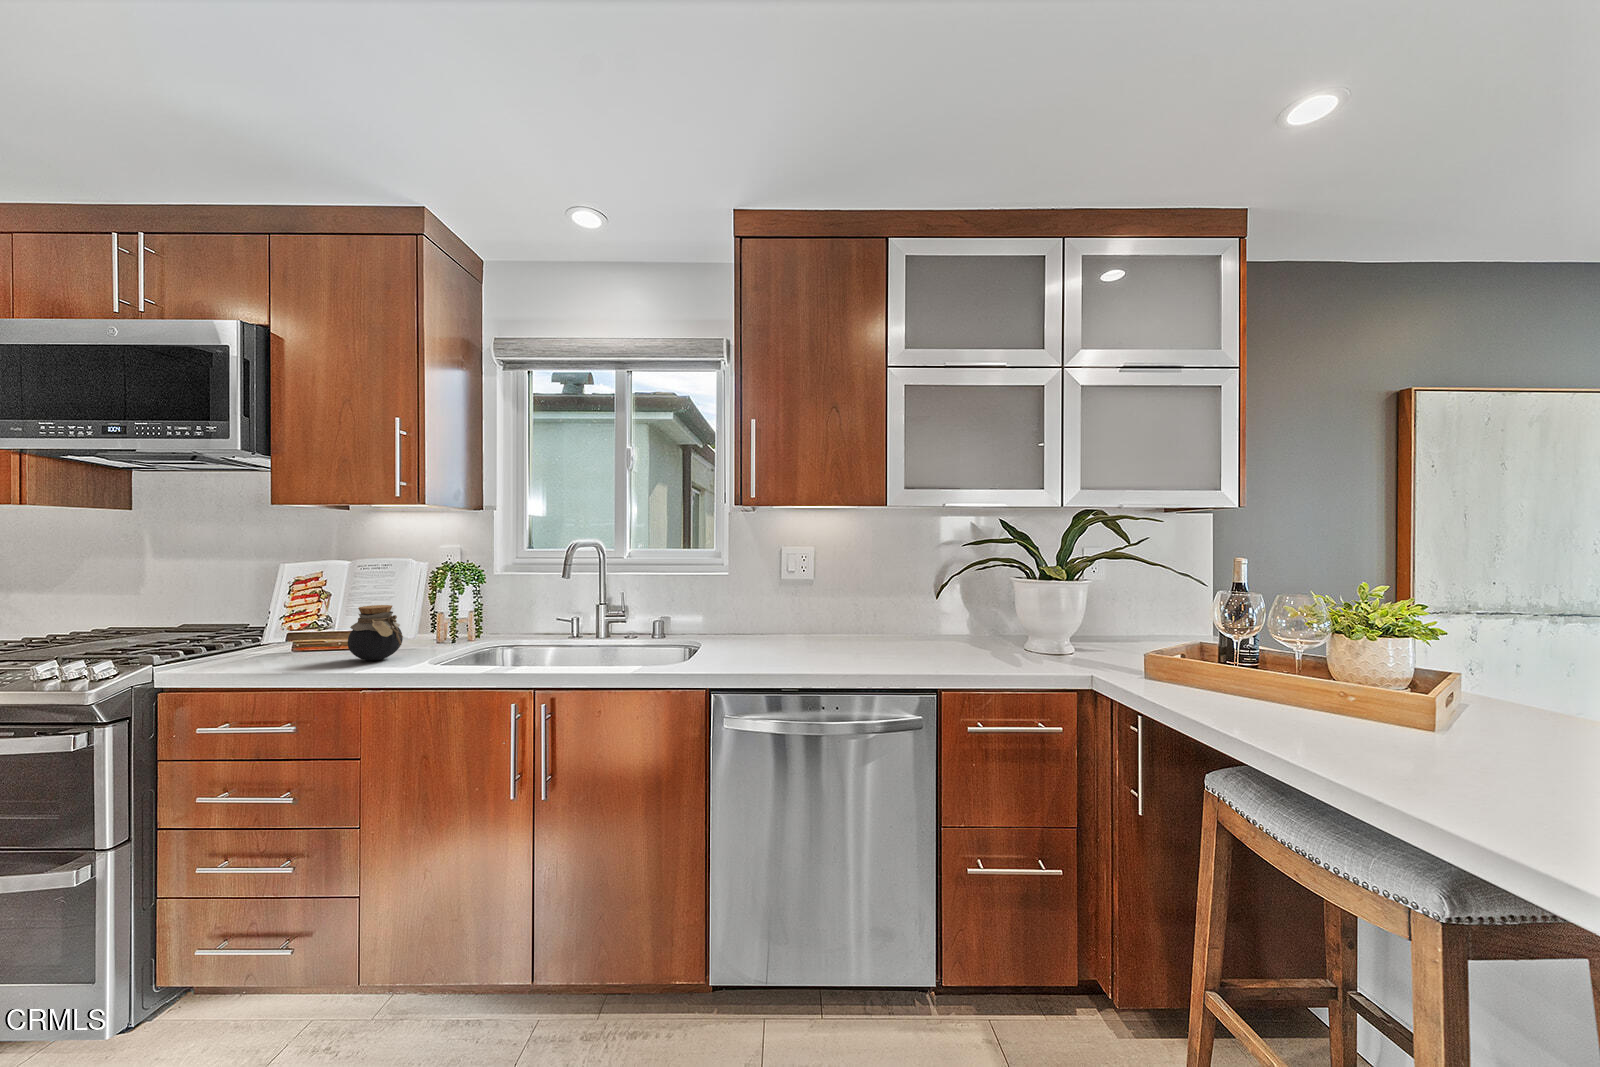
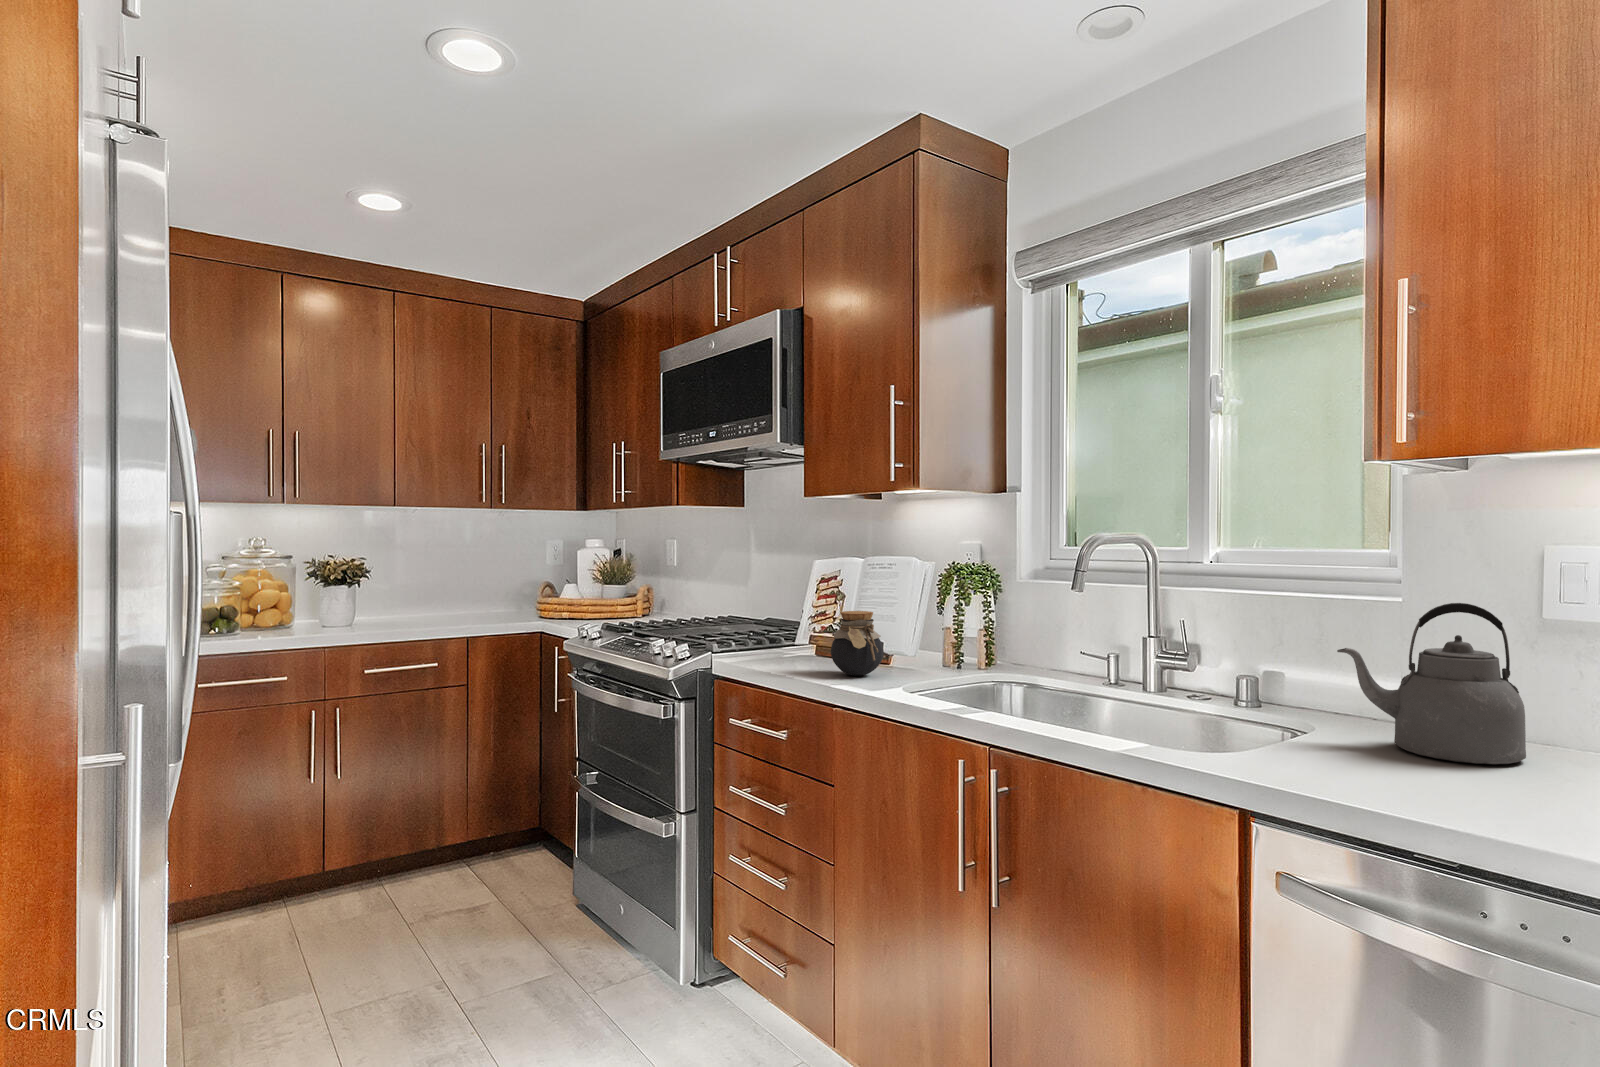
kettle: none [727,575,797,648] -> present [1337,603,1526,764]

